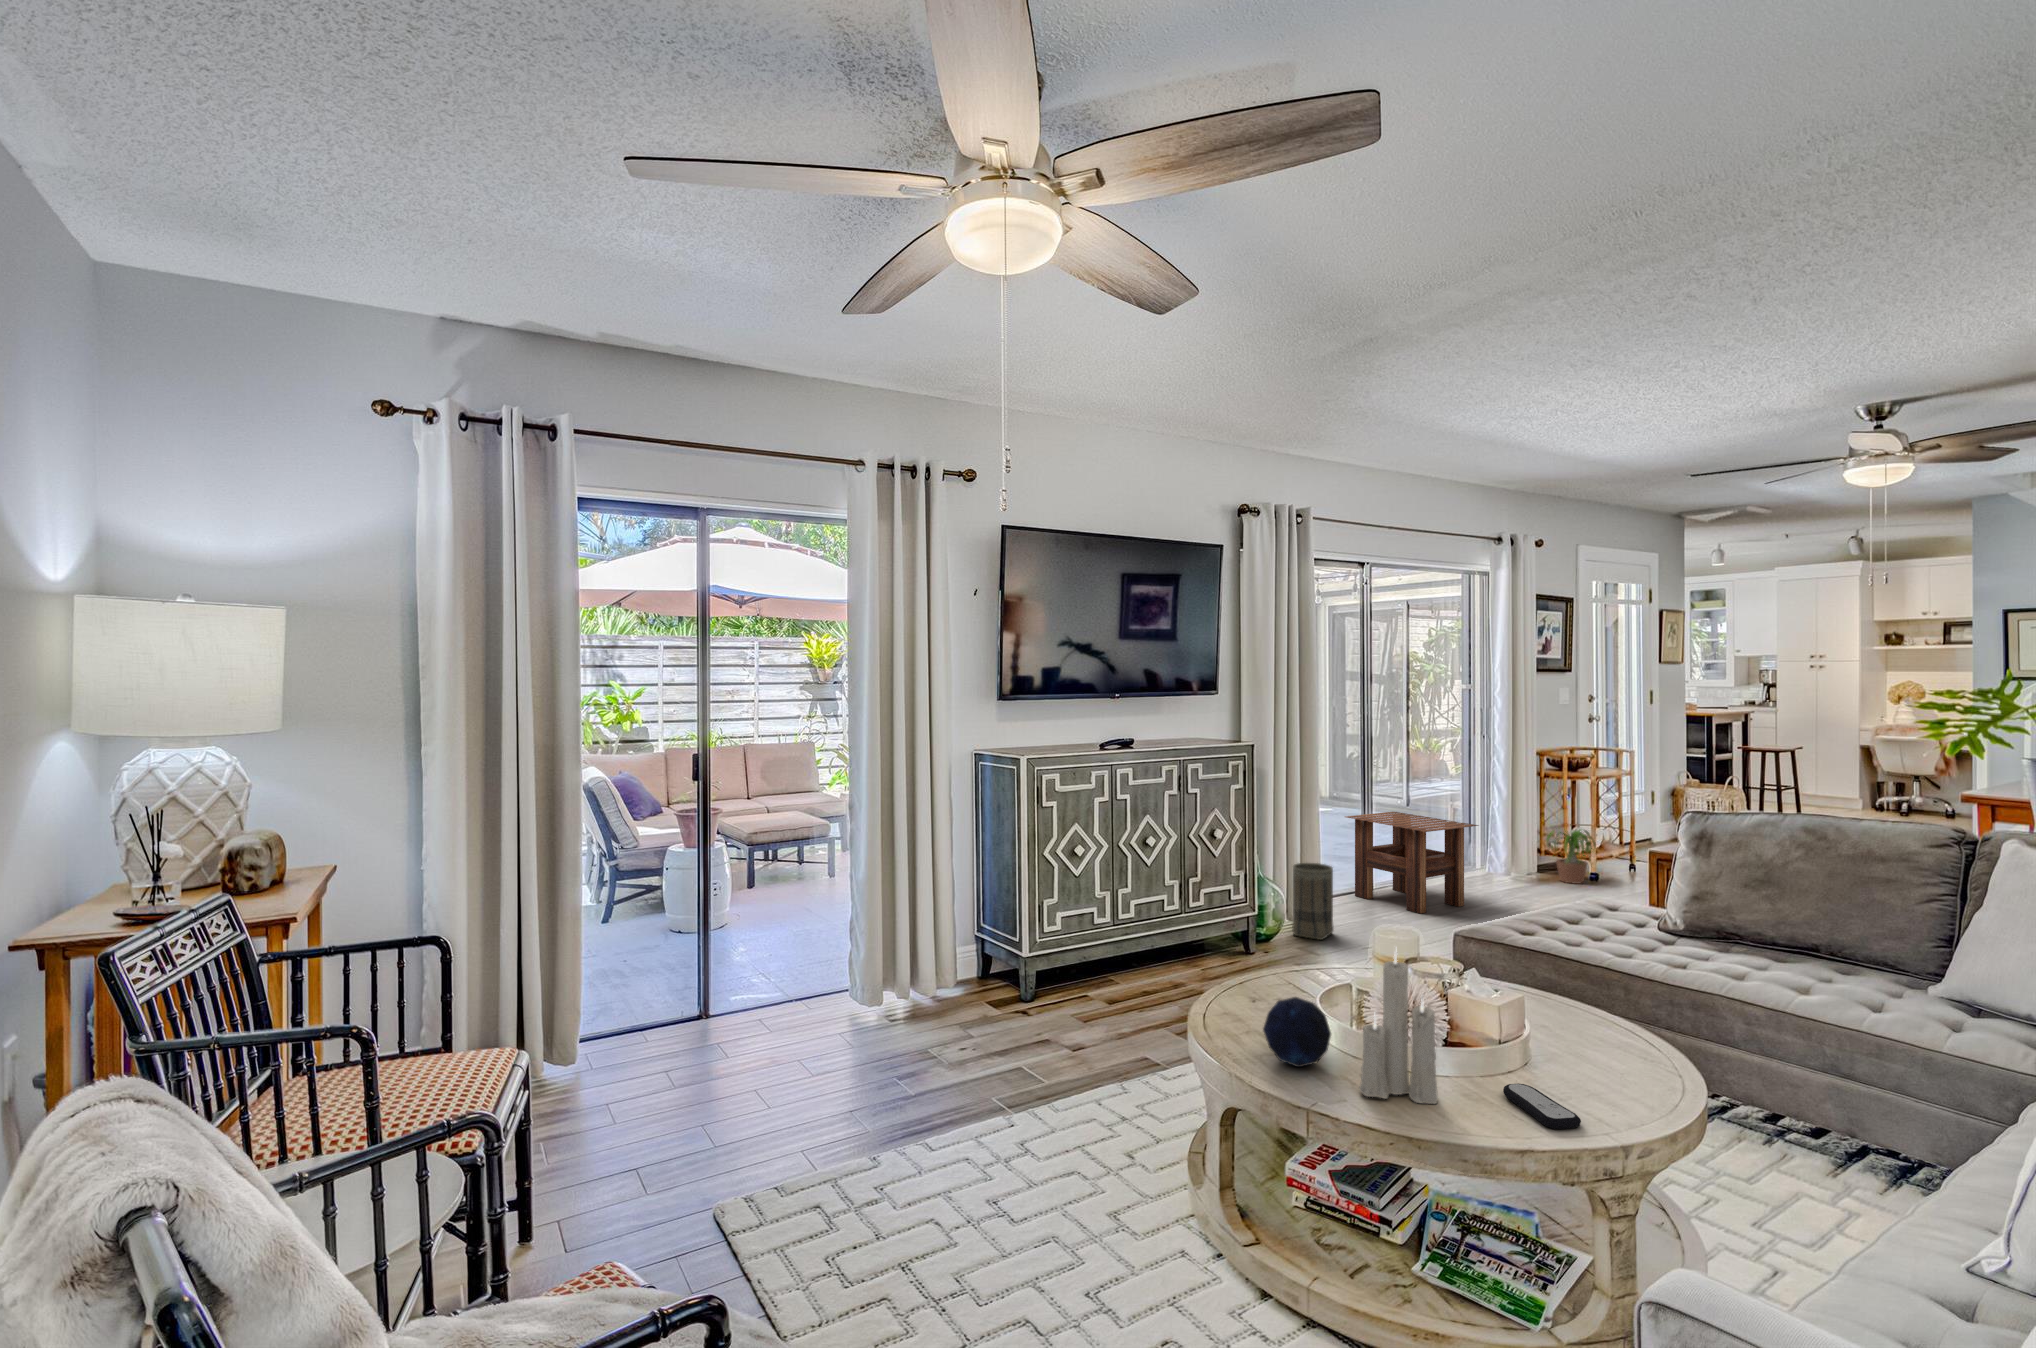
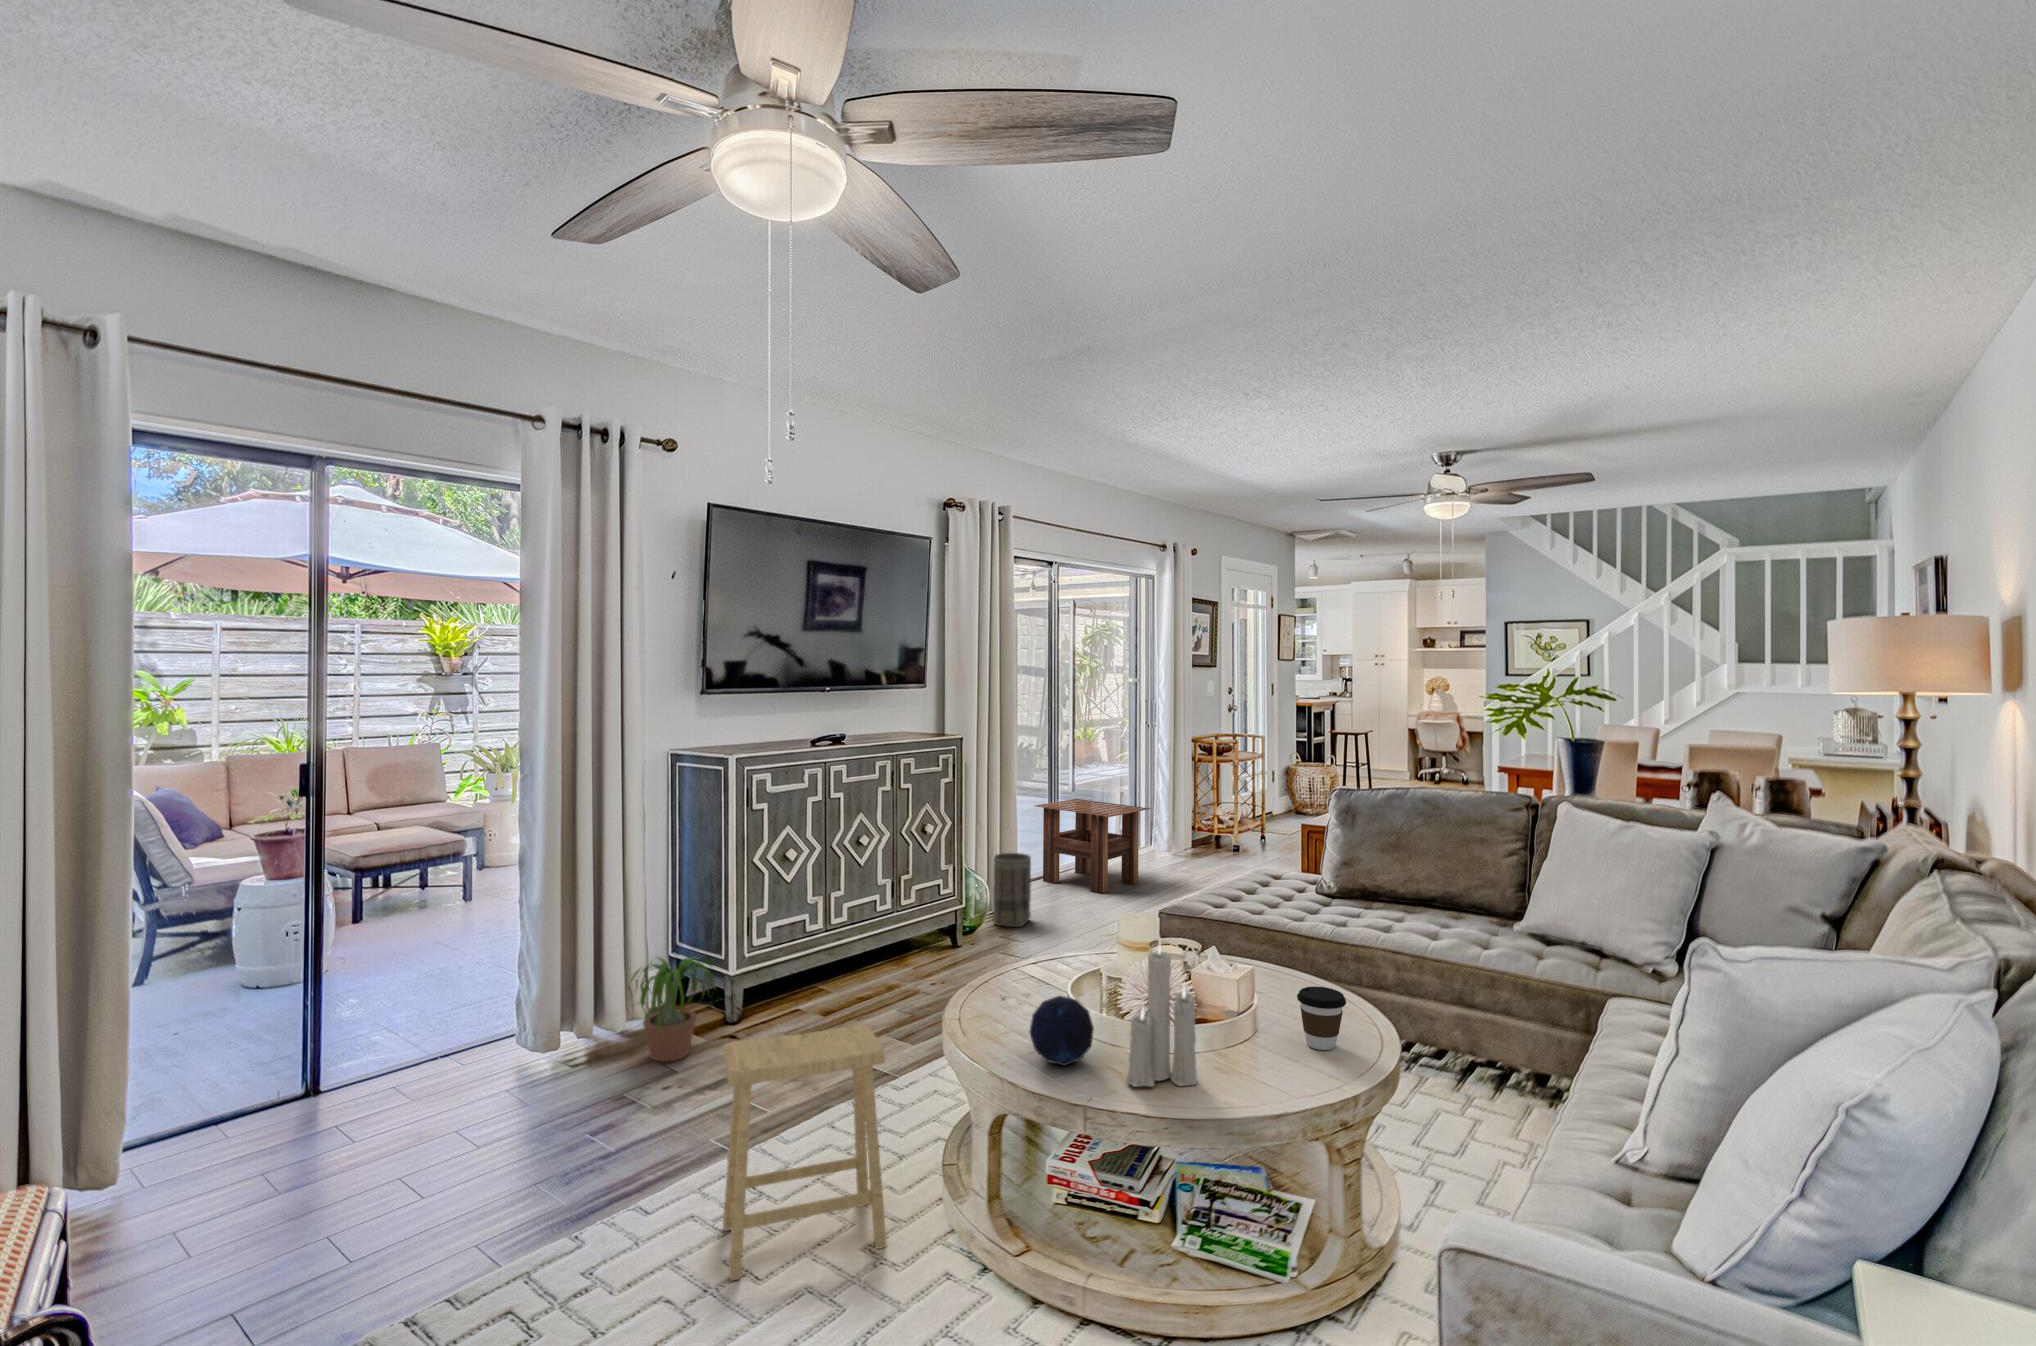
potted plant: present [1547,830,1596,884] -> present [628,957,714,1062]
footstool: none [988,1006,1131,1219] -> present [723,1025,887,1280]
coffee cup: none [1569,1019,1630,1091] -> present [1297,986,1346,1050]
remote control: present [1503,1083,1581,1129] -> none [1249,1054,1319,1093]

